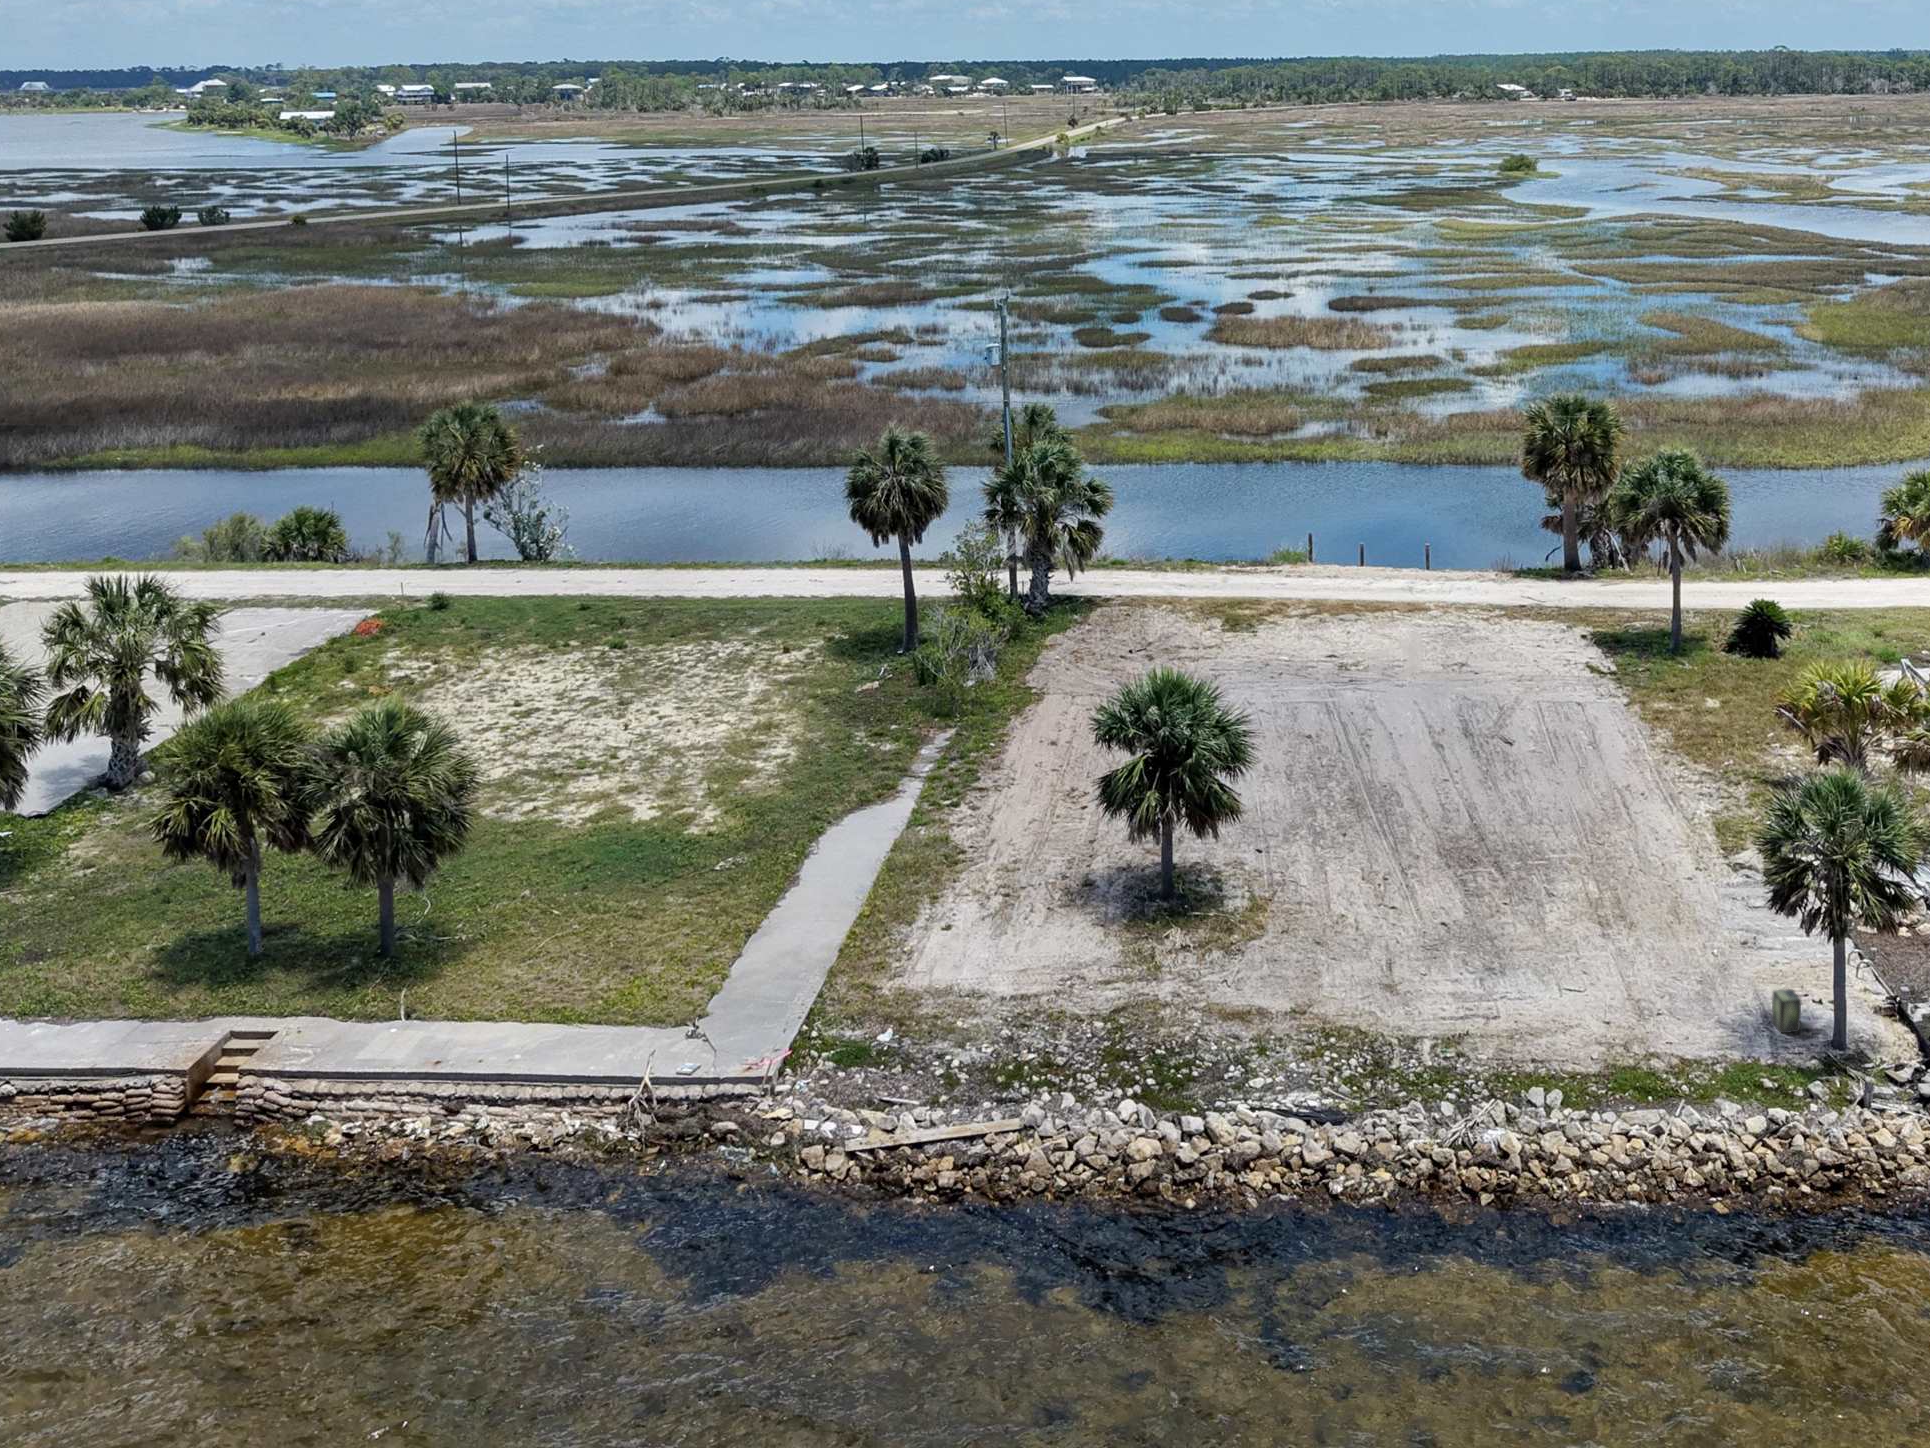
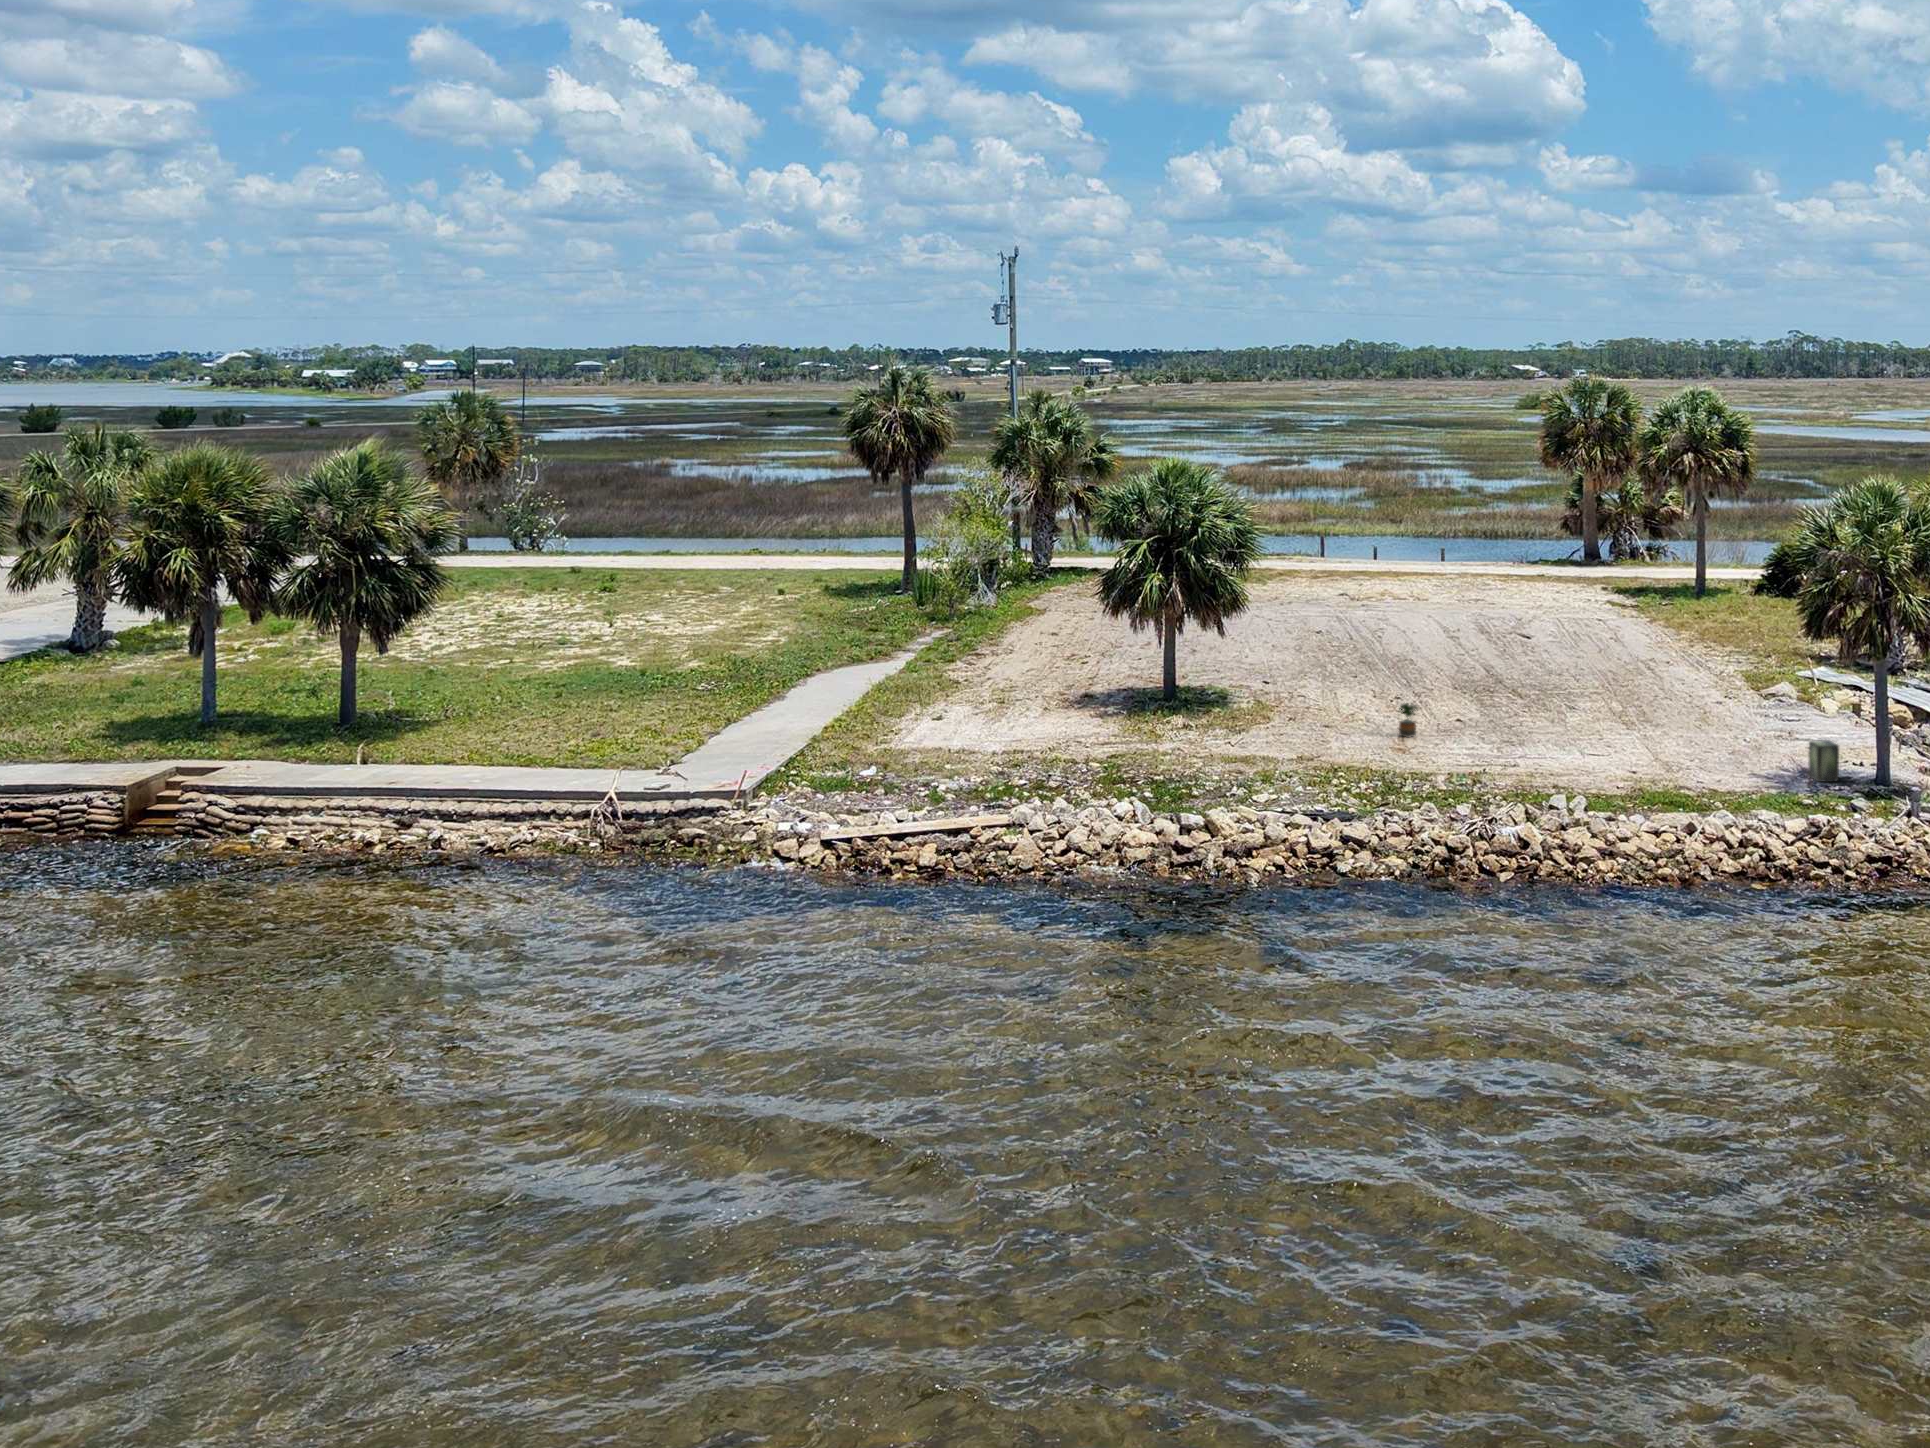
potted tree: none [1386,912,1407,947] -> present [1399,703,1417,737]

